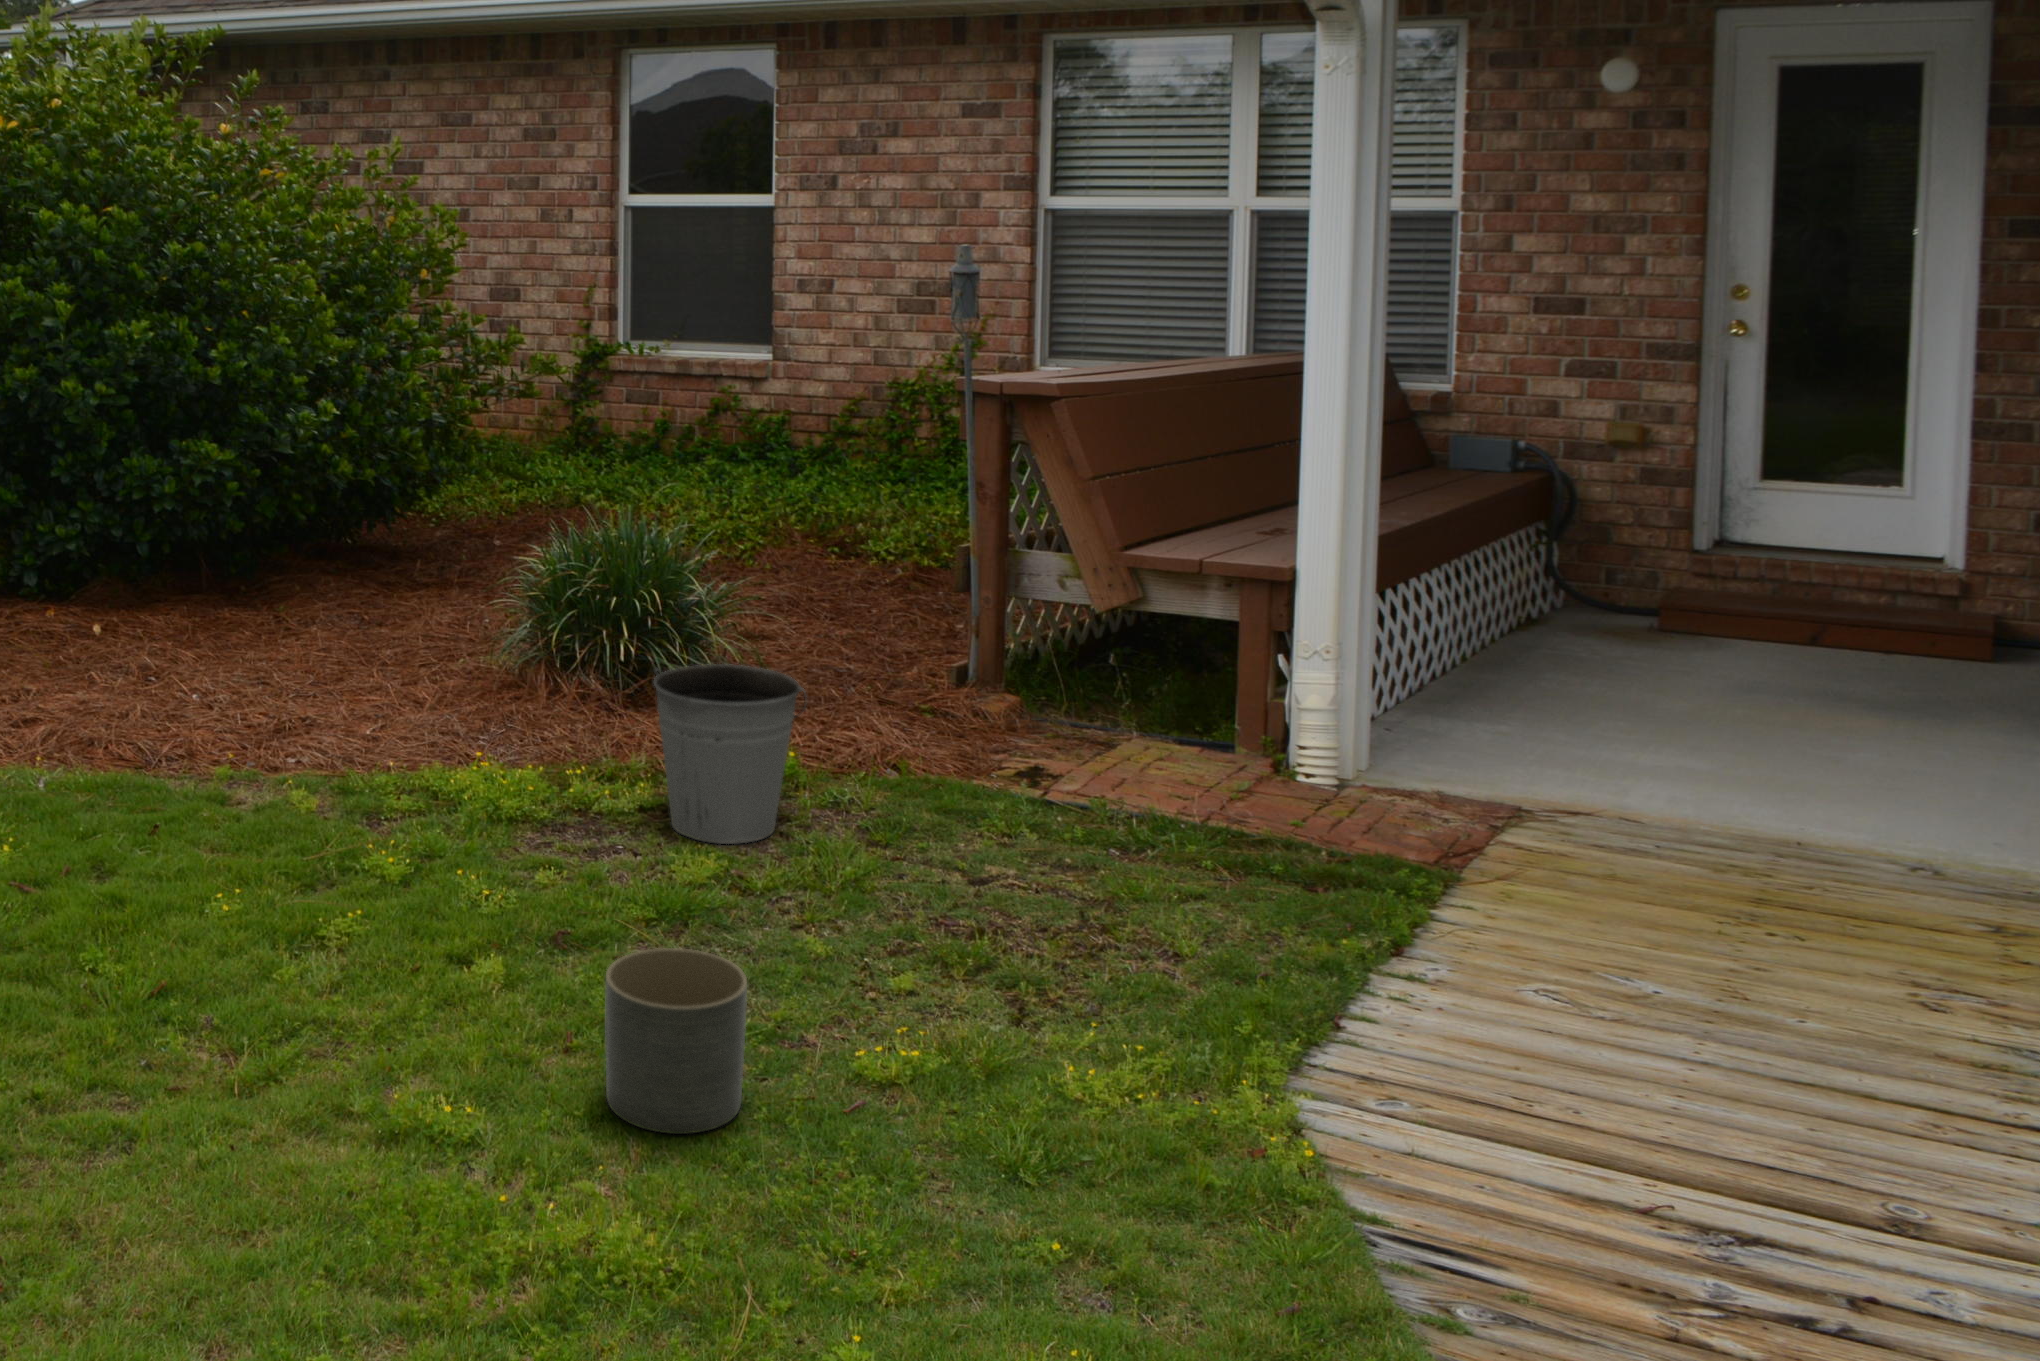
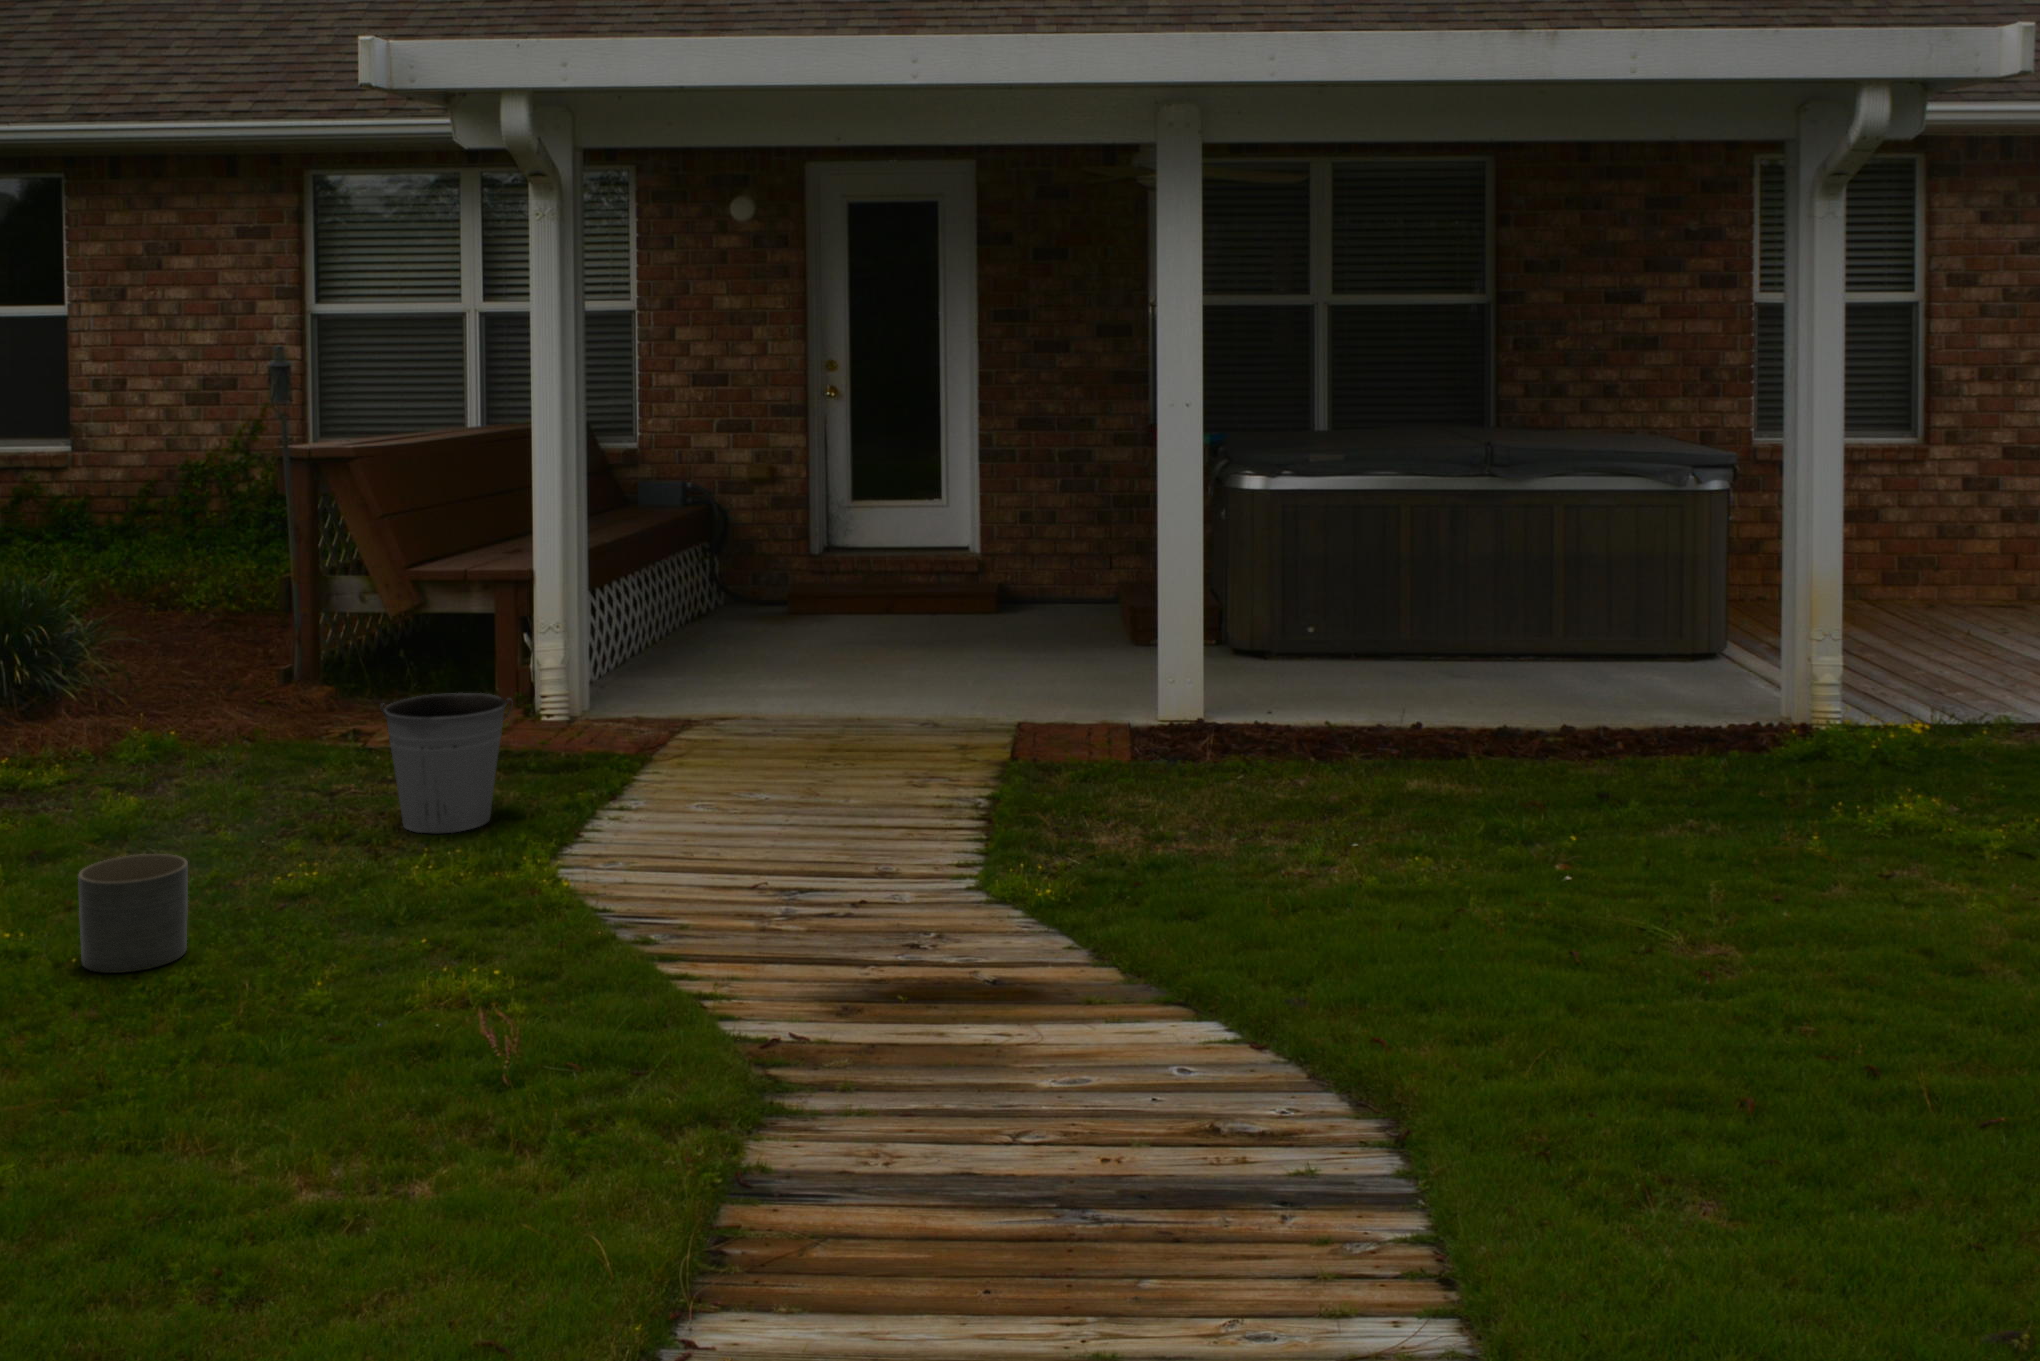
bucket: present [654,664,805,844] -> present [381,693,511,834]

